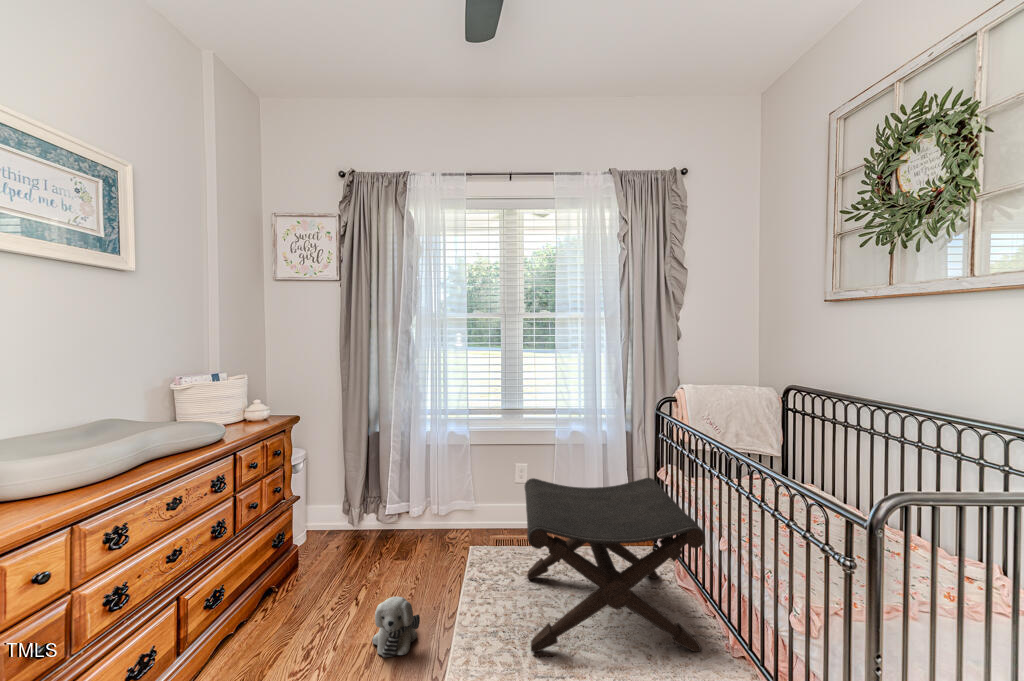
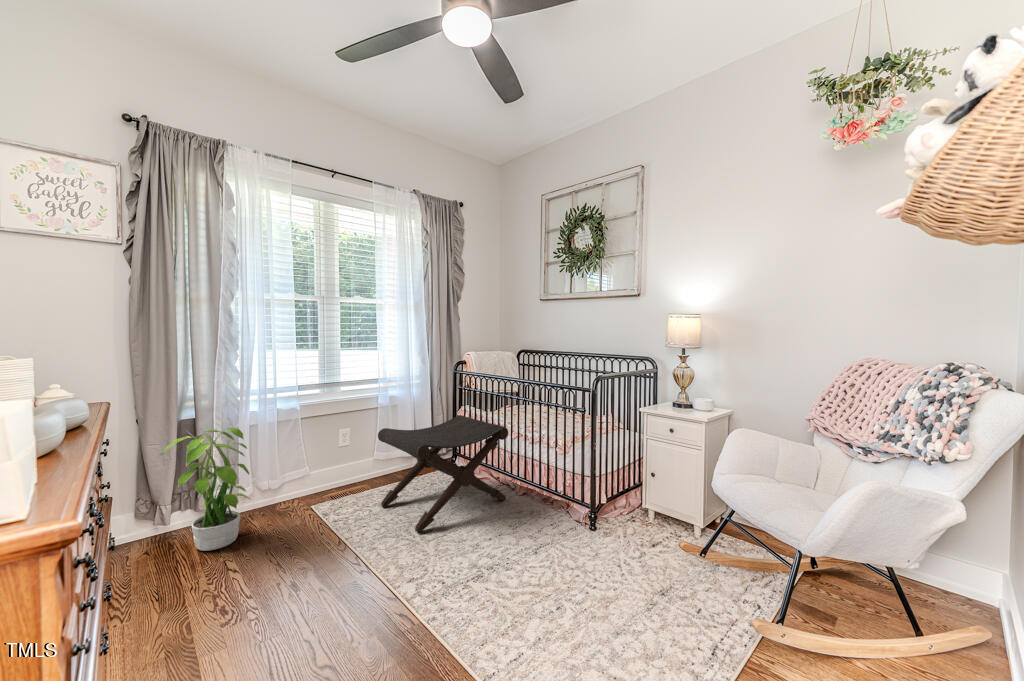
potted plant: none [338,441,414,565] -> present [158,426,250,551]
plush toy: present [372,597,420,658] -> none [287,529,329,579]

